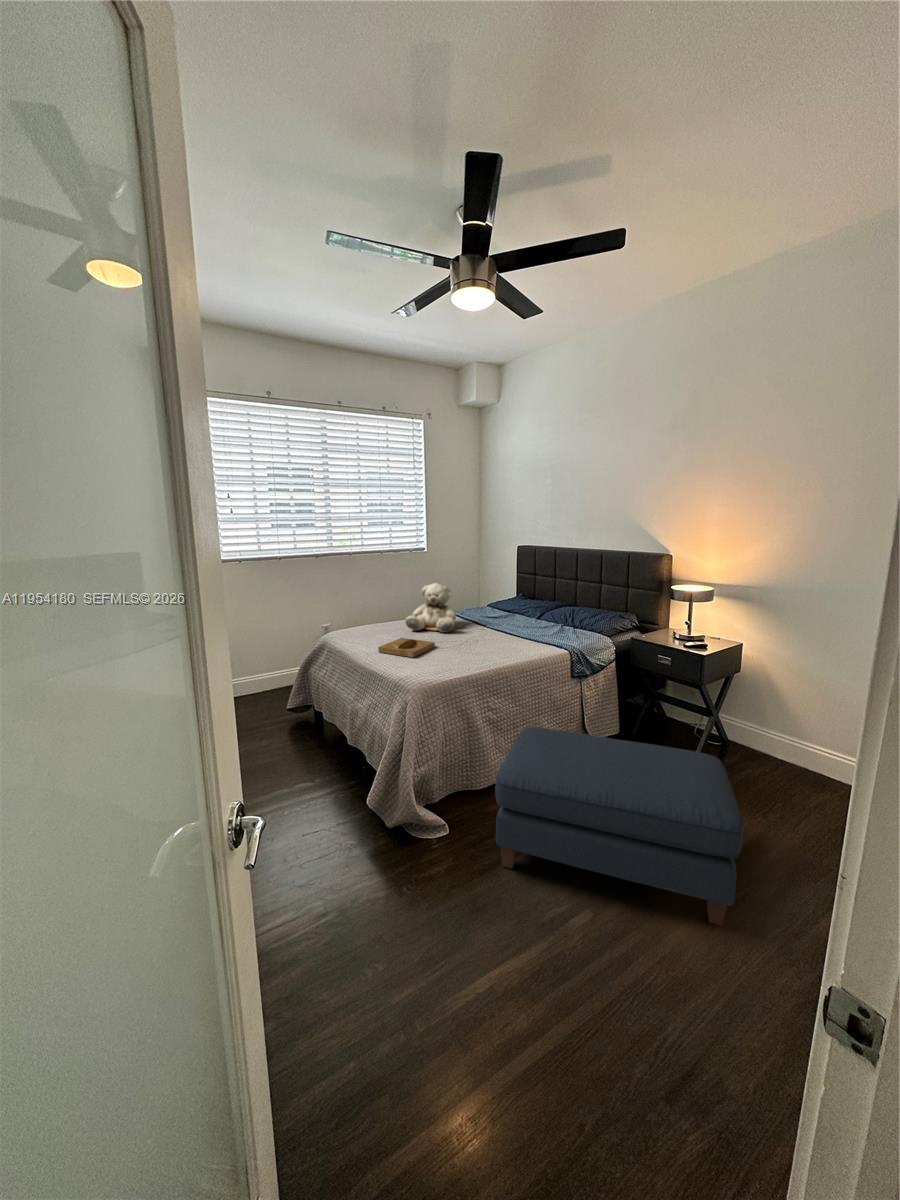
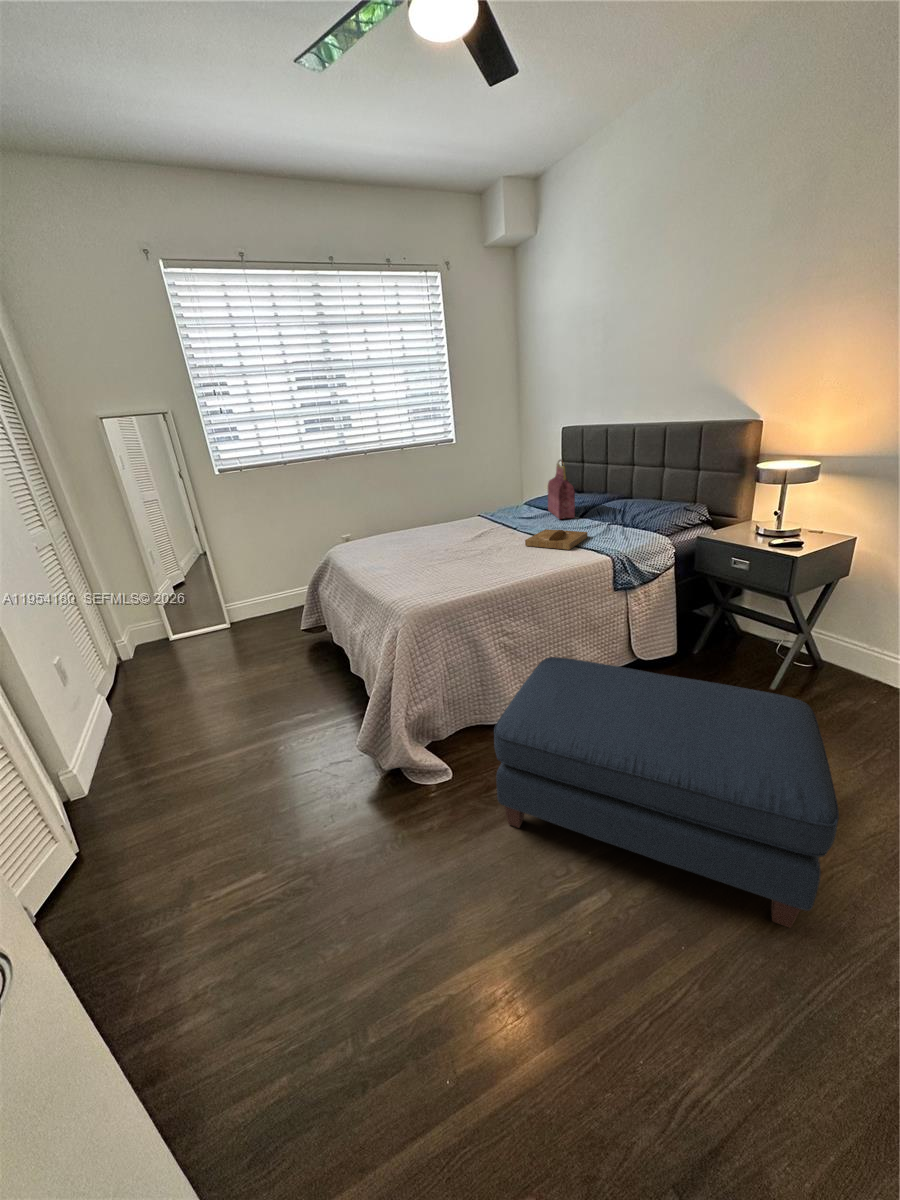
handbag: none [509,572,534,620] -> present [548,459,575,519]
teddy bear: present [406,583,456,633] -> none [418,480,478,540]
tray: present [378,638,435,657] -> present [525,529,588,550]

